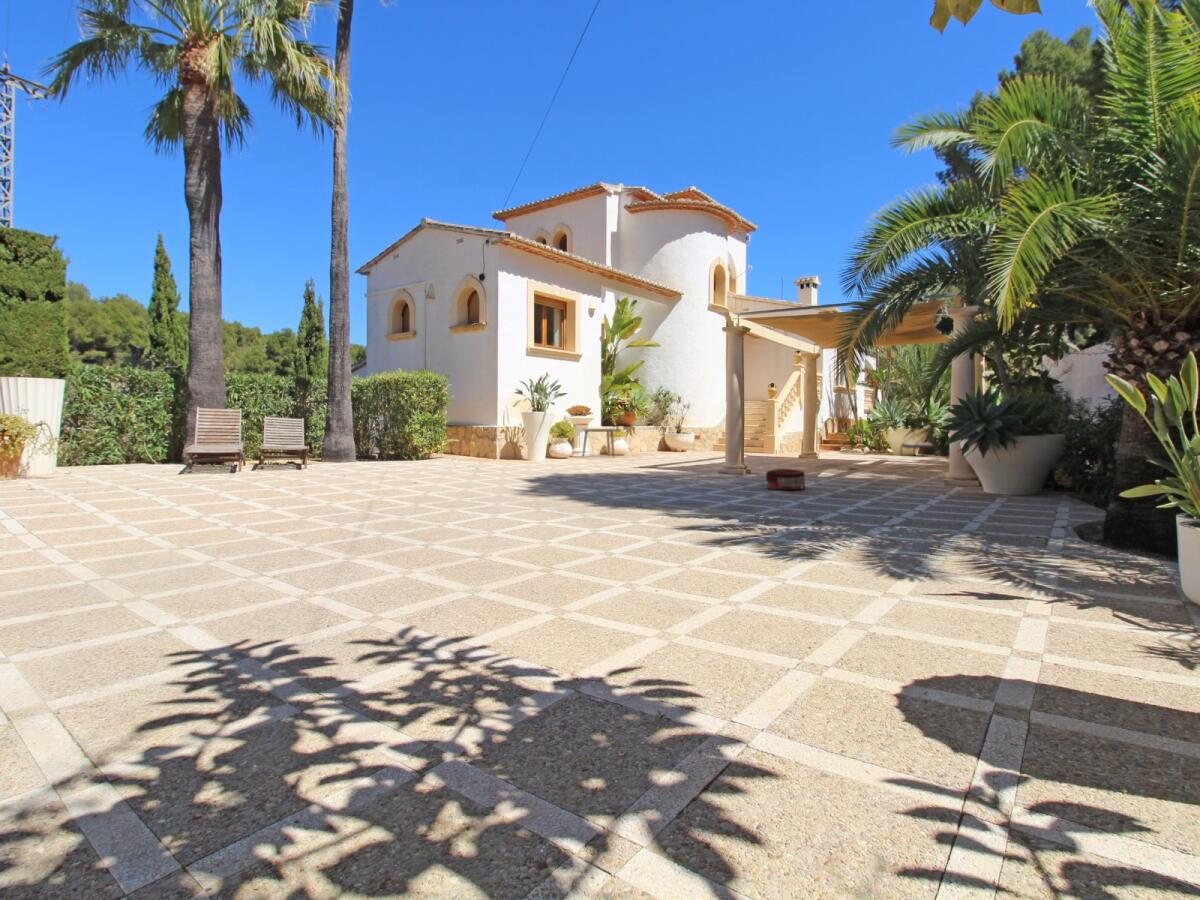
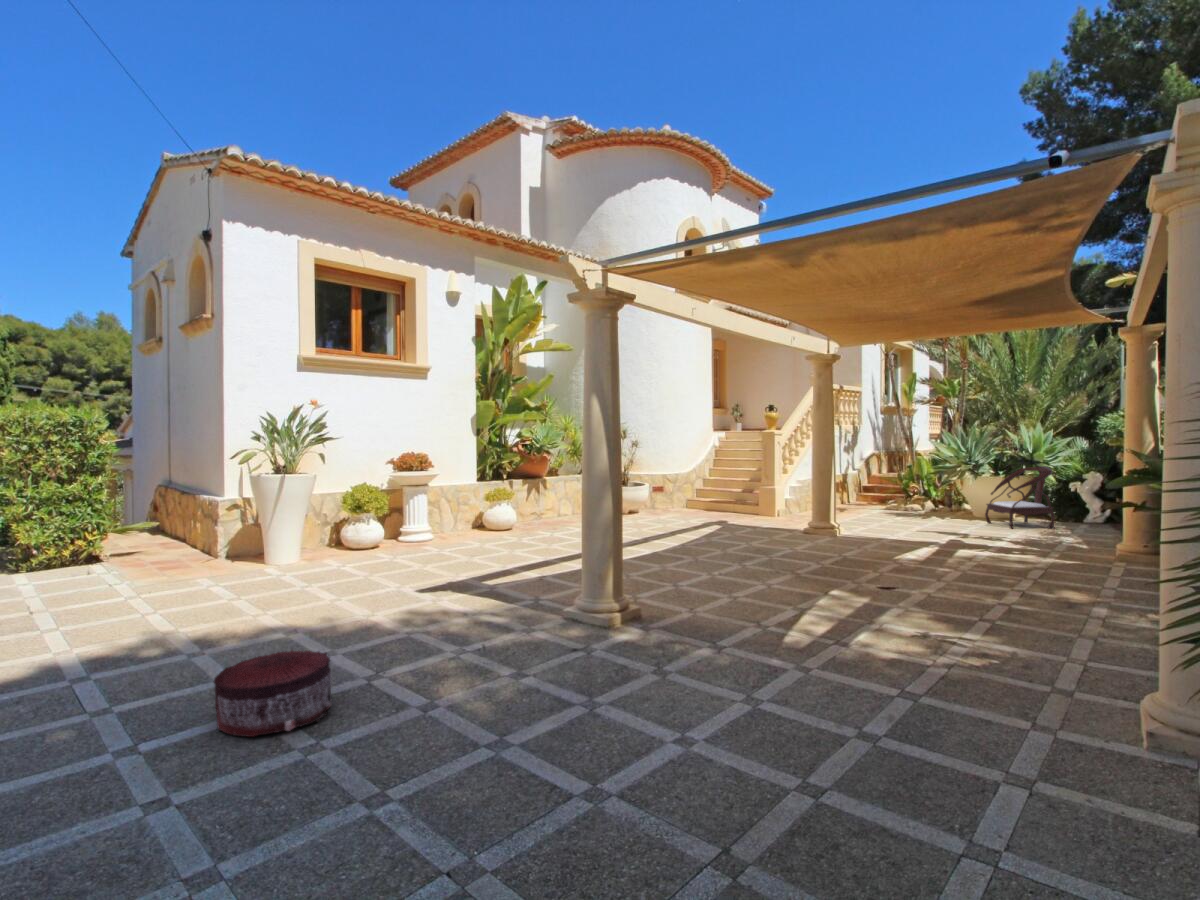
dining table: present [583,429,621,457] -> none [429,485,495,536]
pouf: present [766,469,805,490] -> present [213,650,332,737]

